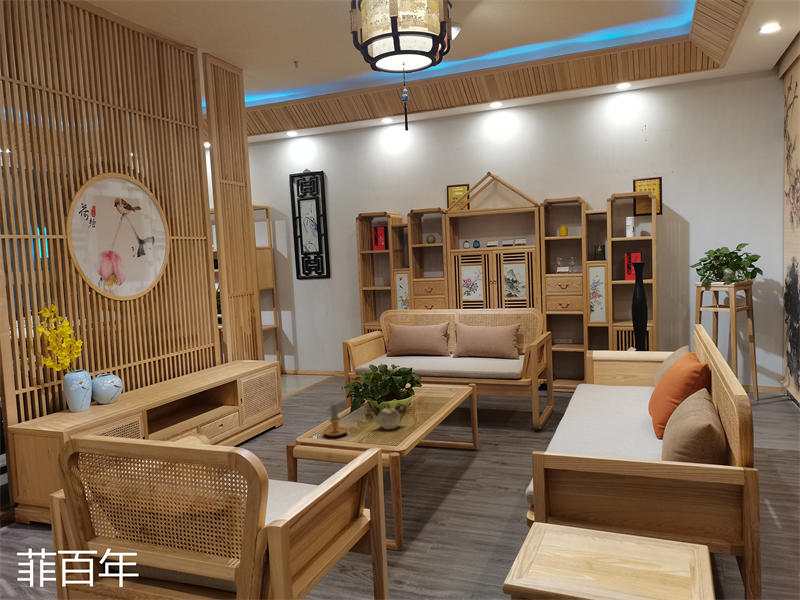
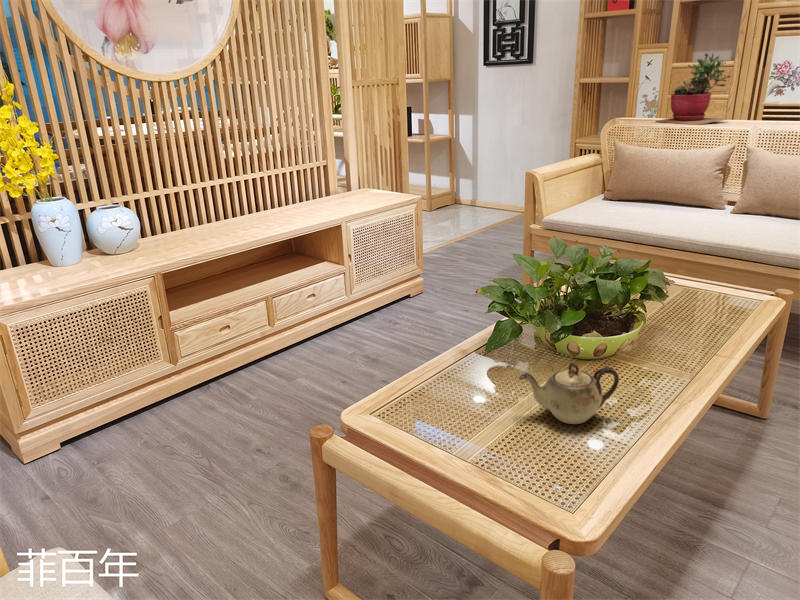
succulent plant: none [407,275,446,312] -> present [656,53,731,125]
candle: present [323,404,352,436] -> none [409,345,475,422]

